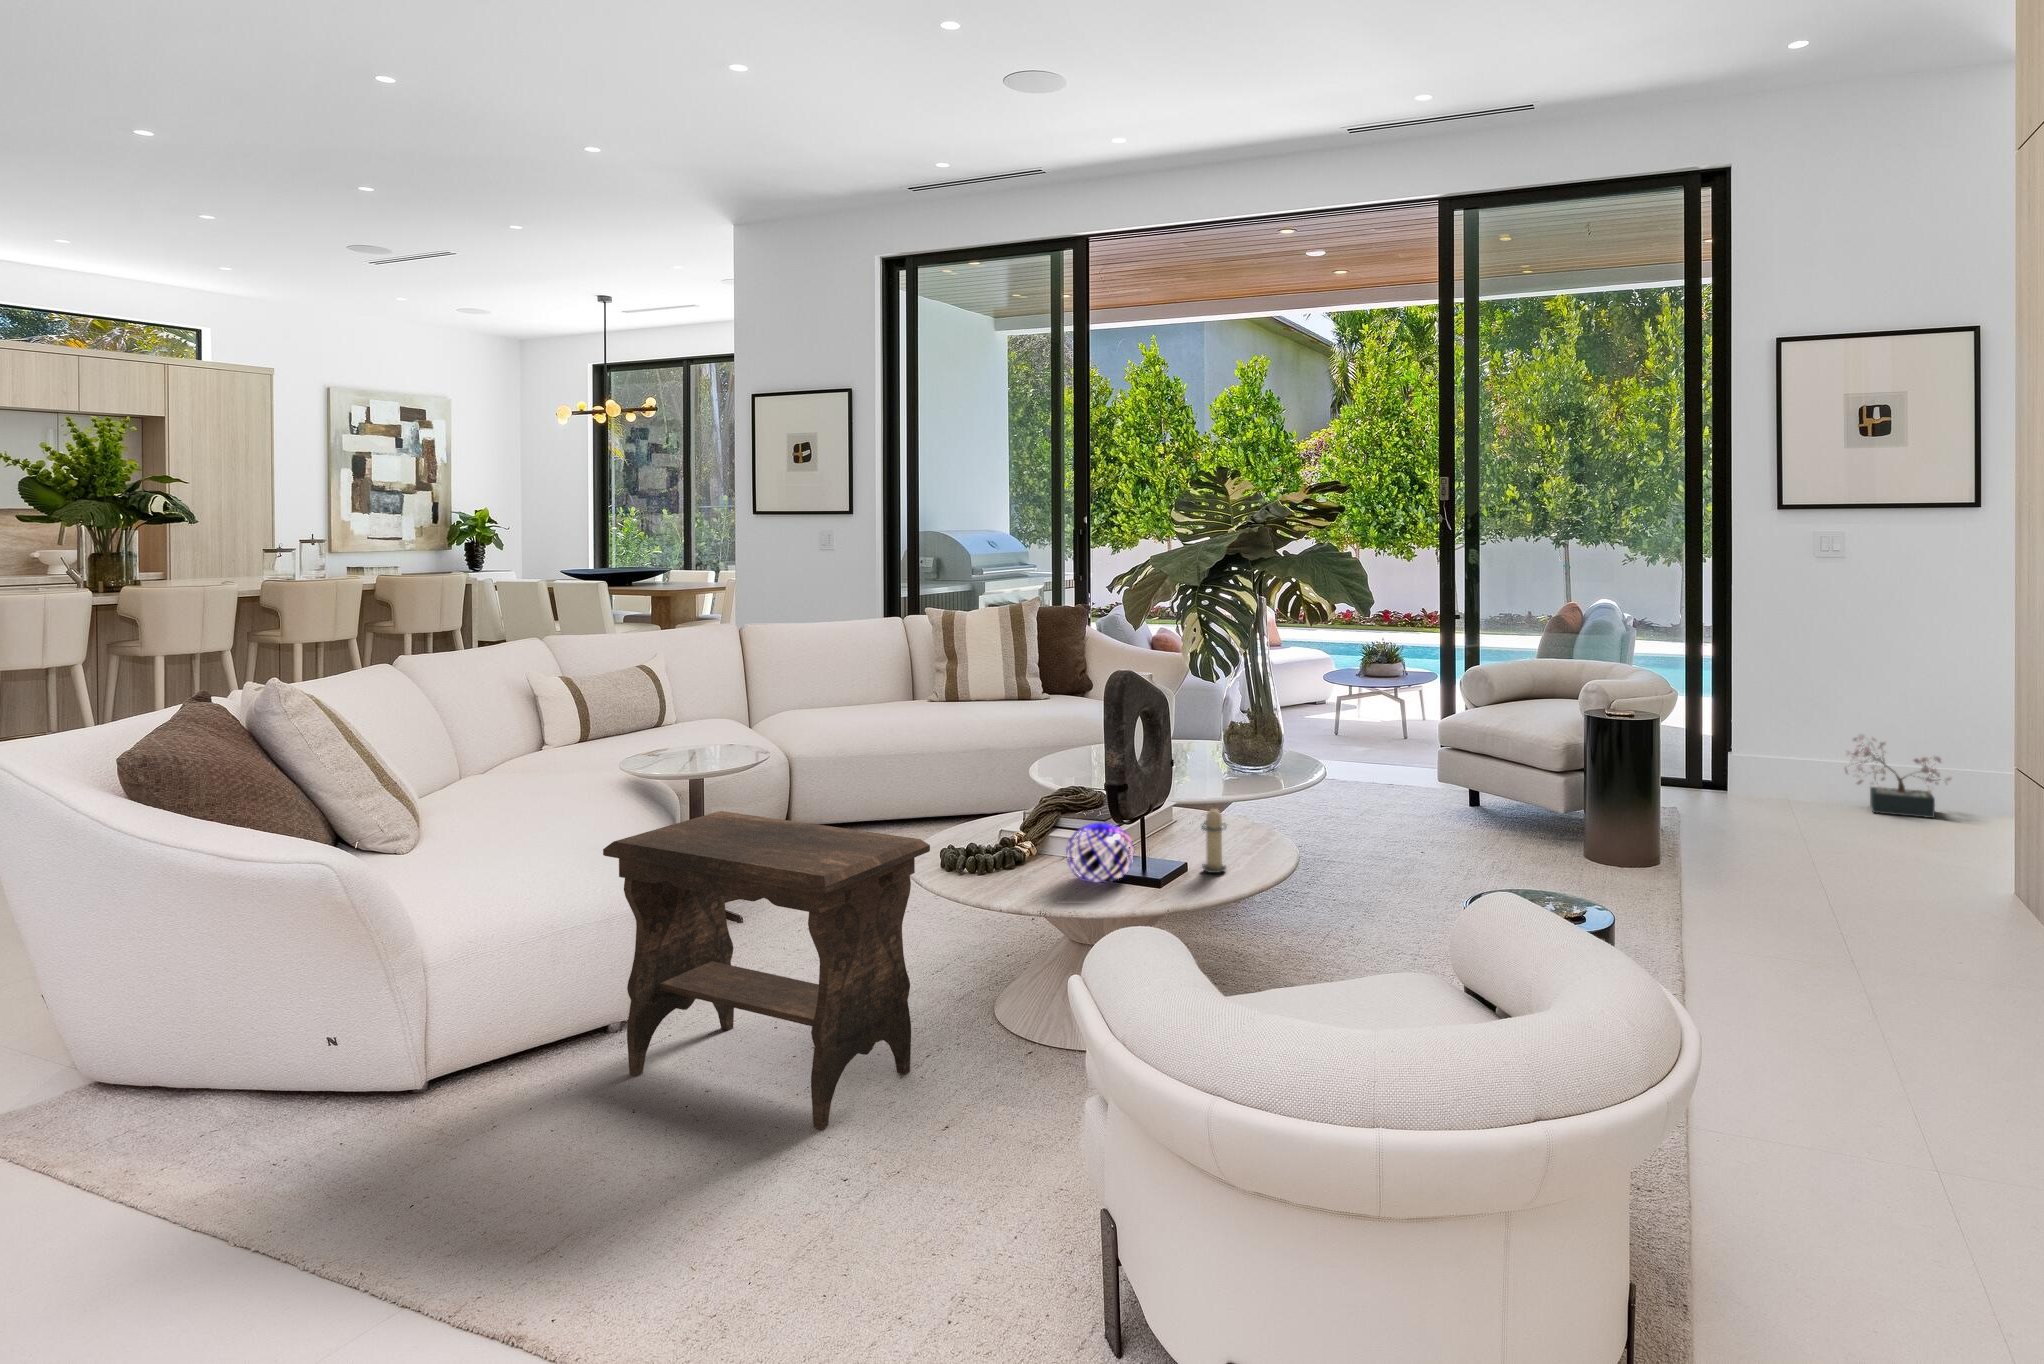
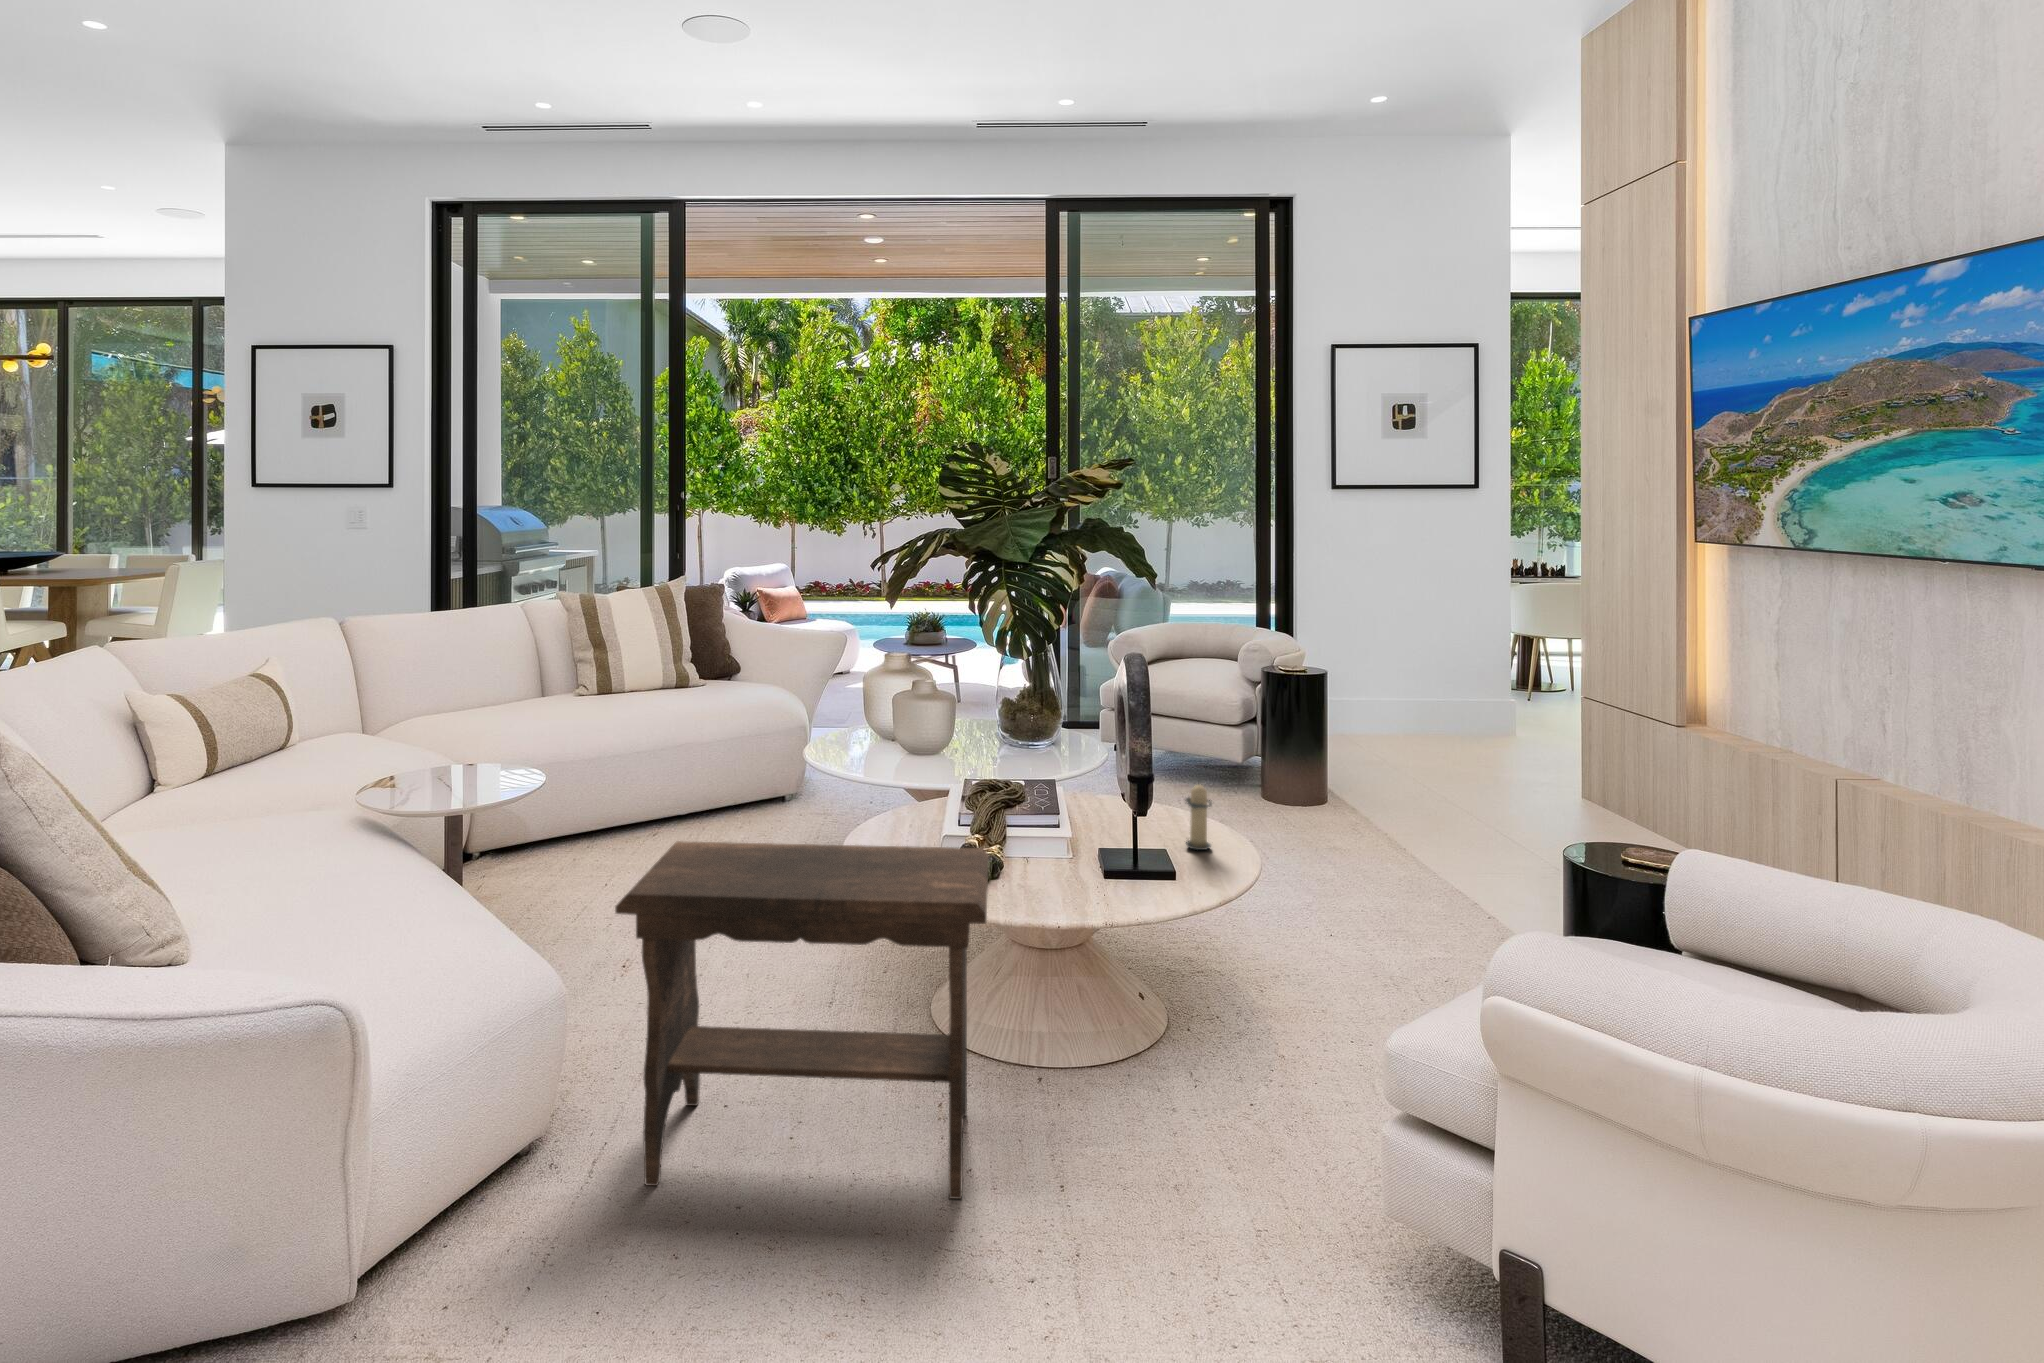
decorative plant: present [1844,735,1951,818] -> none [1385,677,1465,743]
decorative orb: present [1066,822,1134,883] -> none [1072,810,1145,874]

